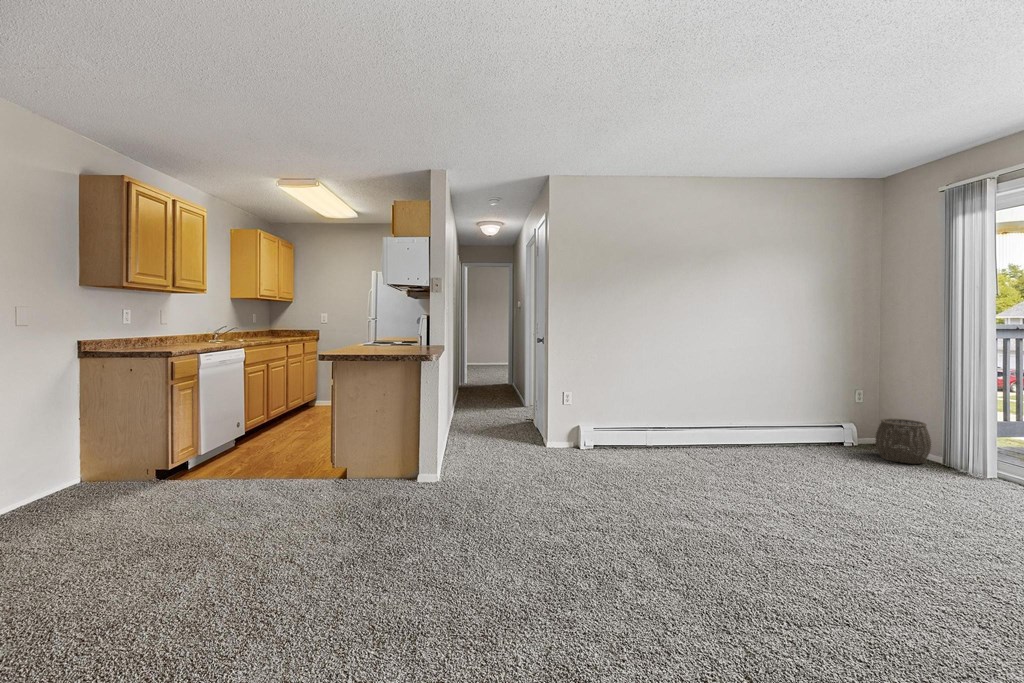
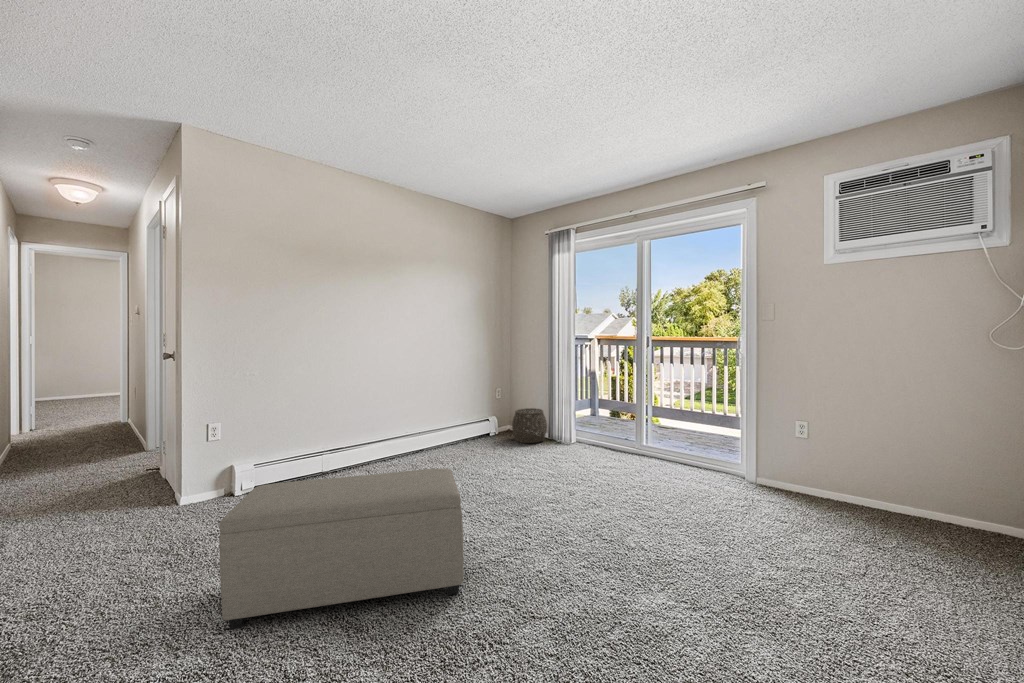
ottoman: none [571,438,770,571] -> present [219,468,464,629]

